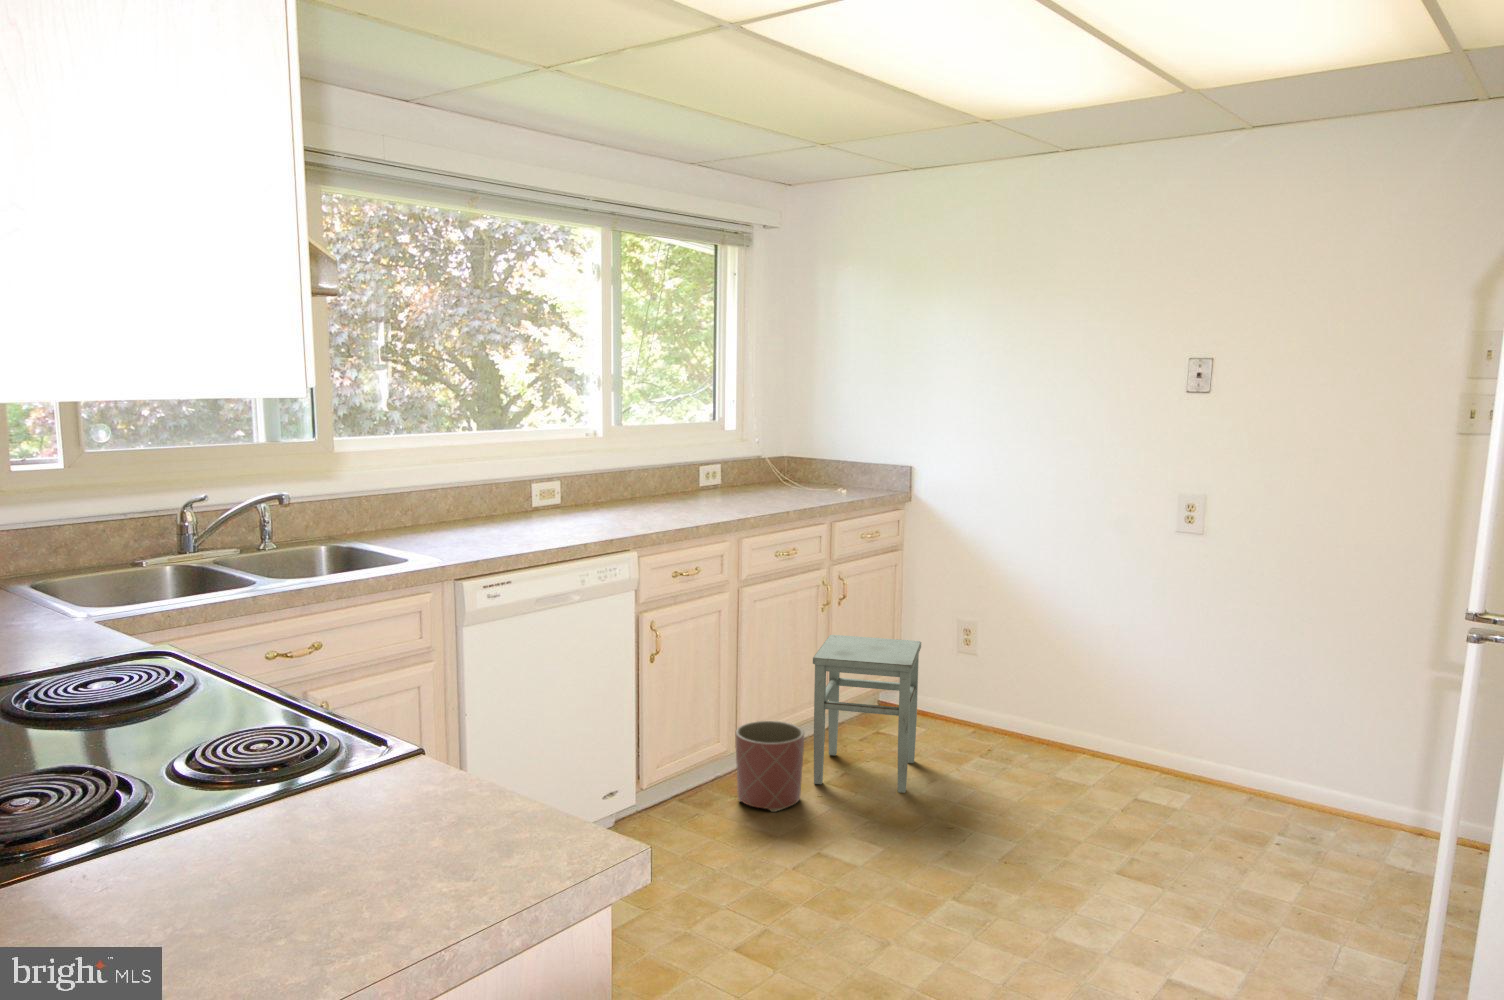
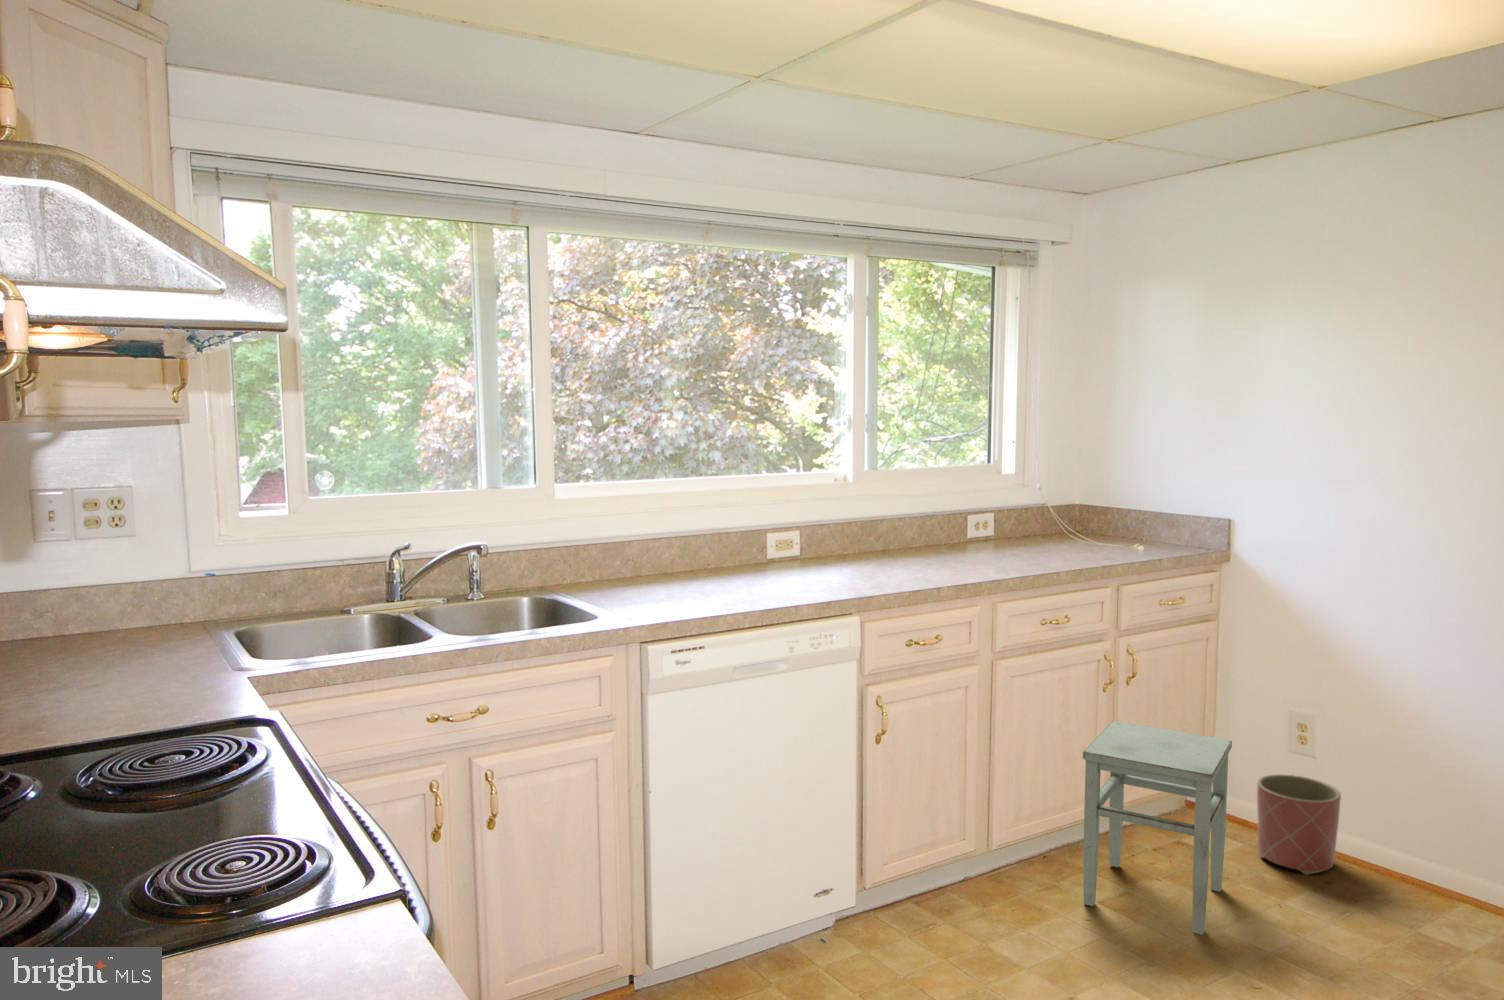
planter: present [736,721,804,812] -> present [1257,774,1341,874]

